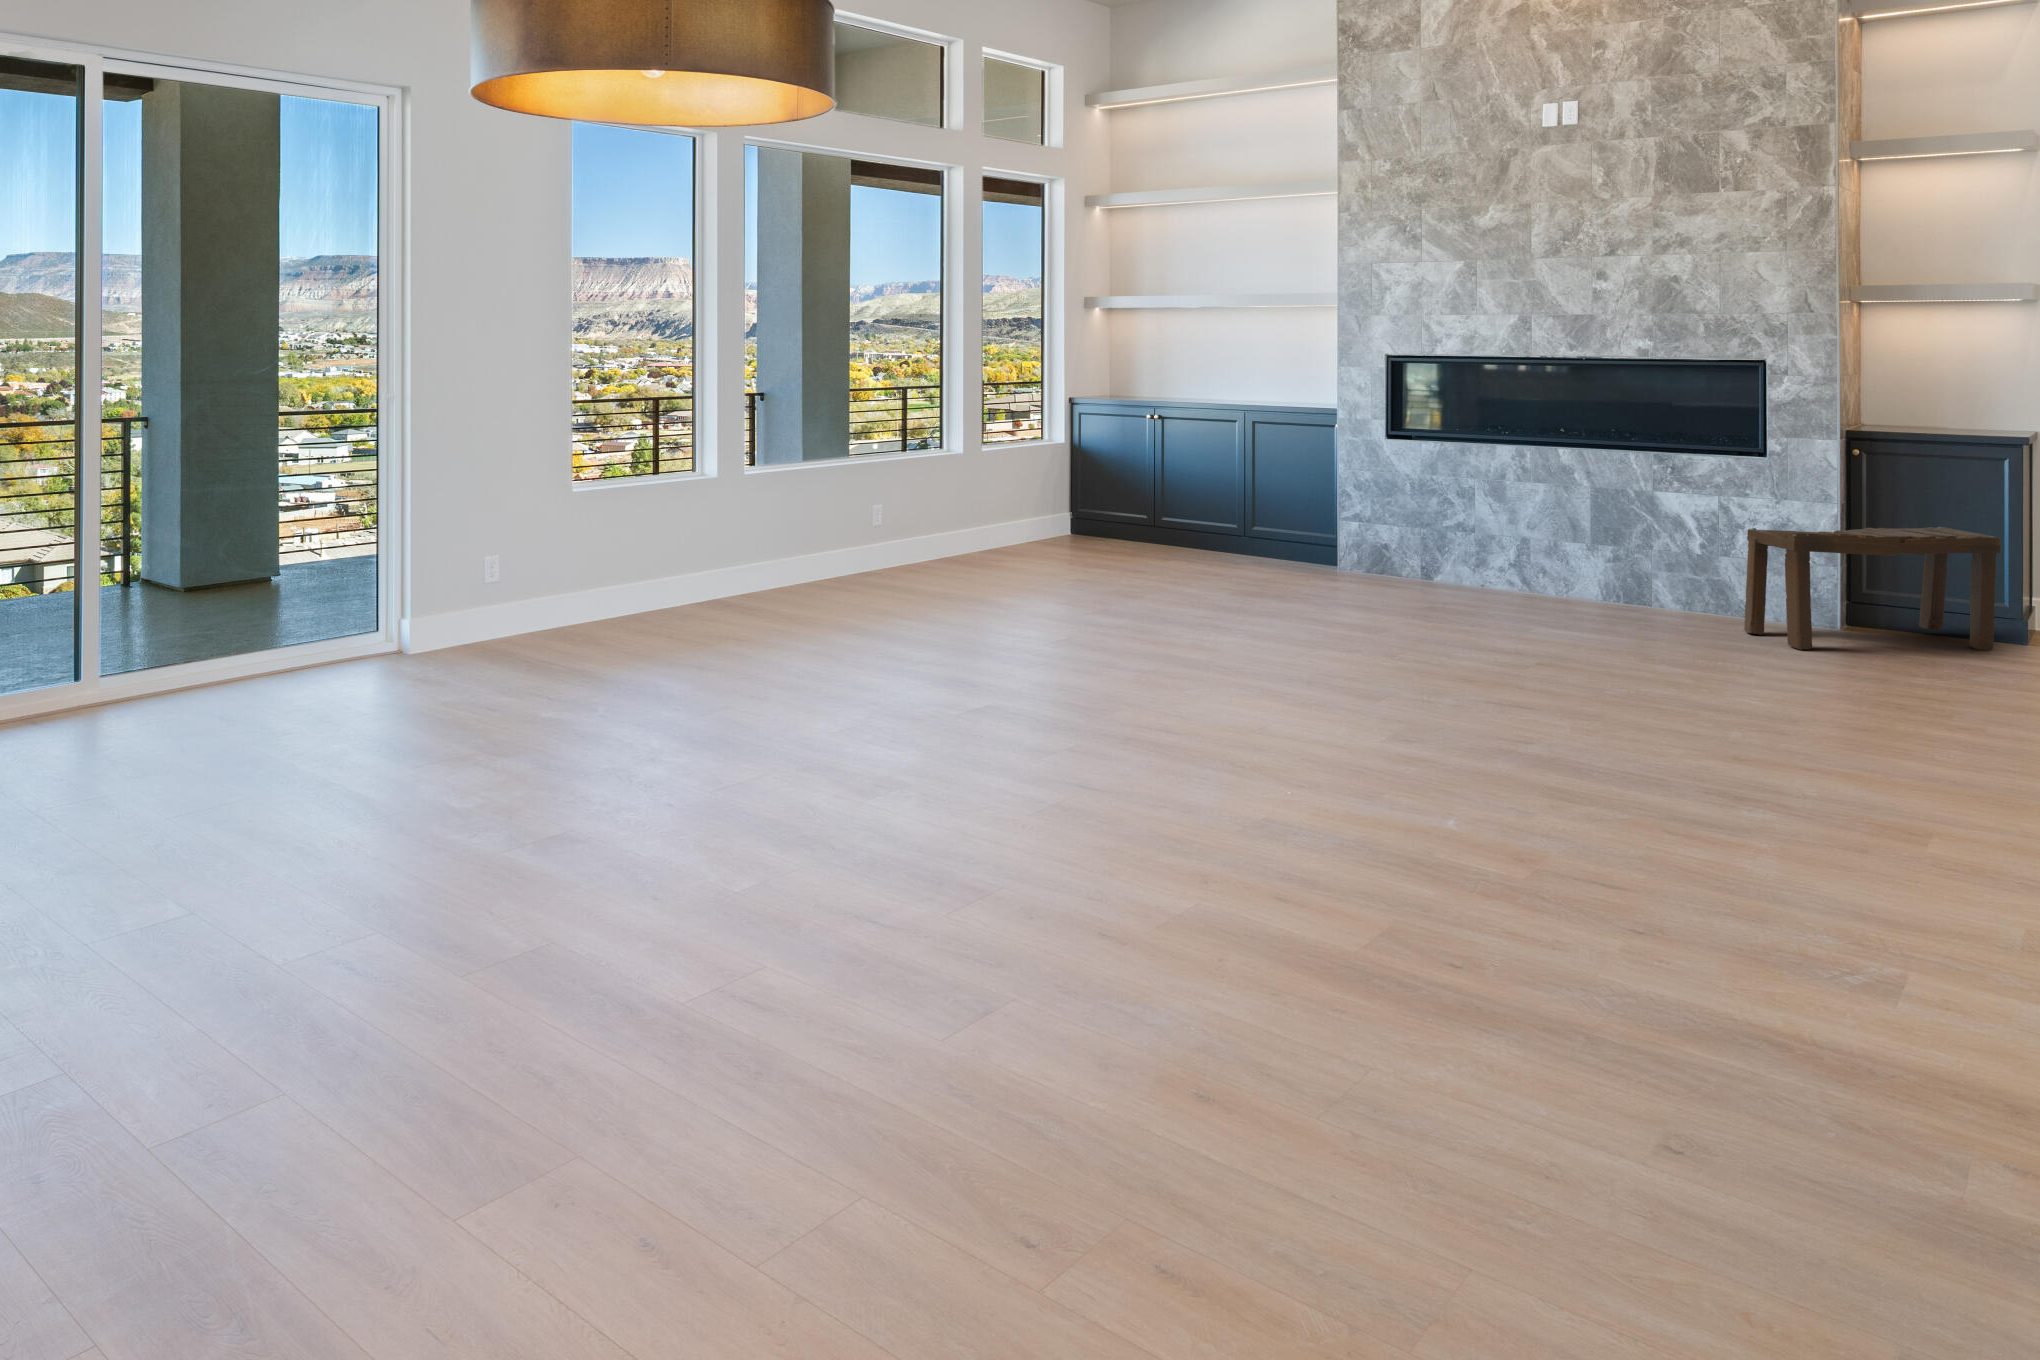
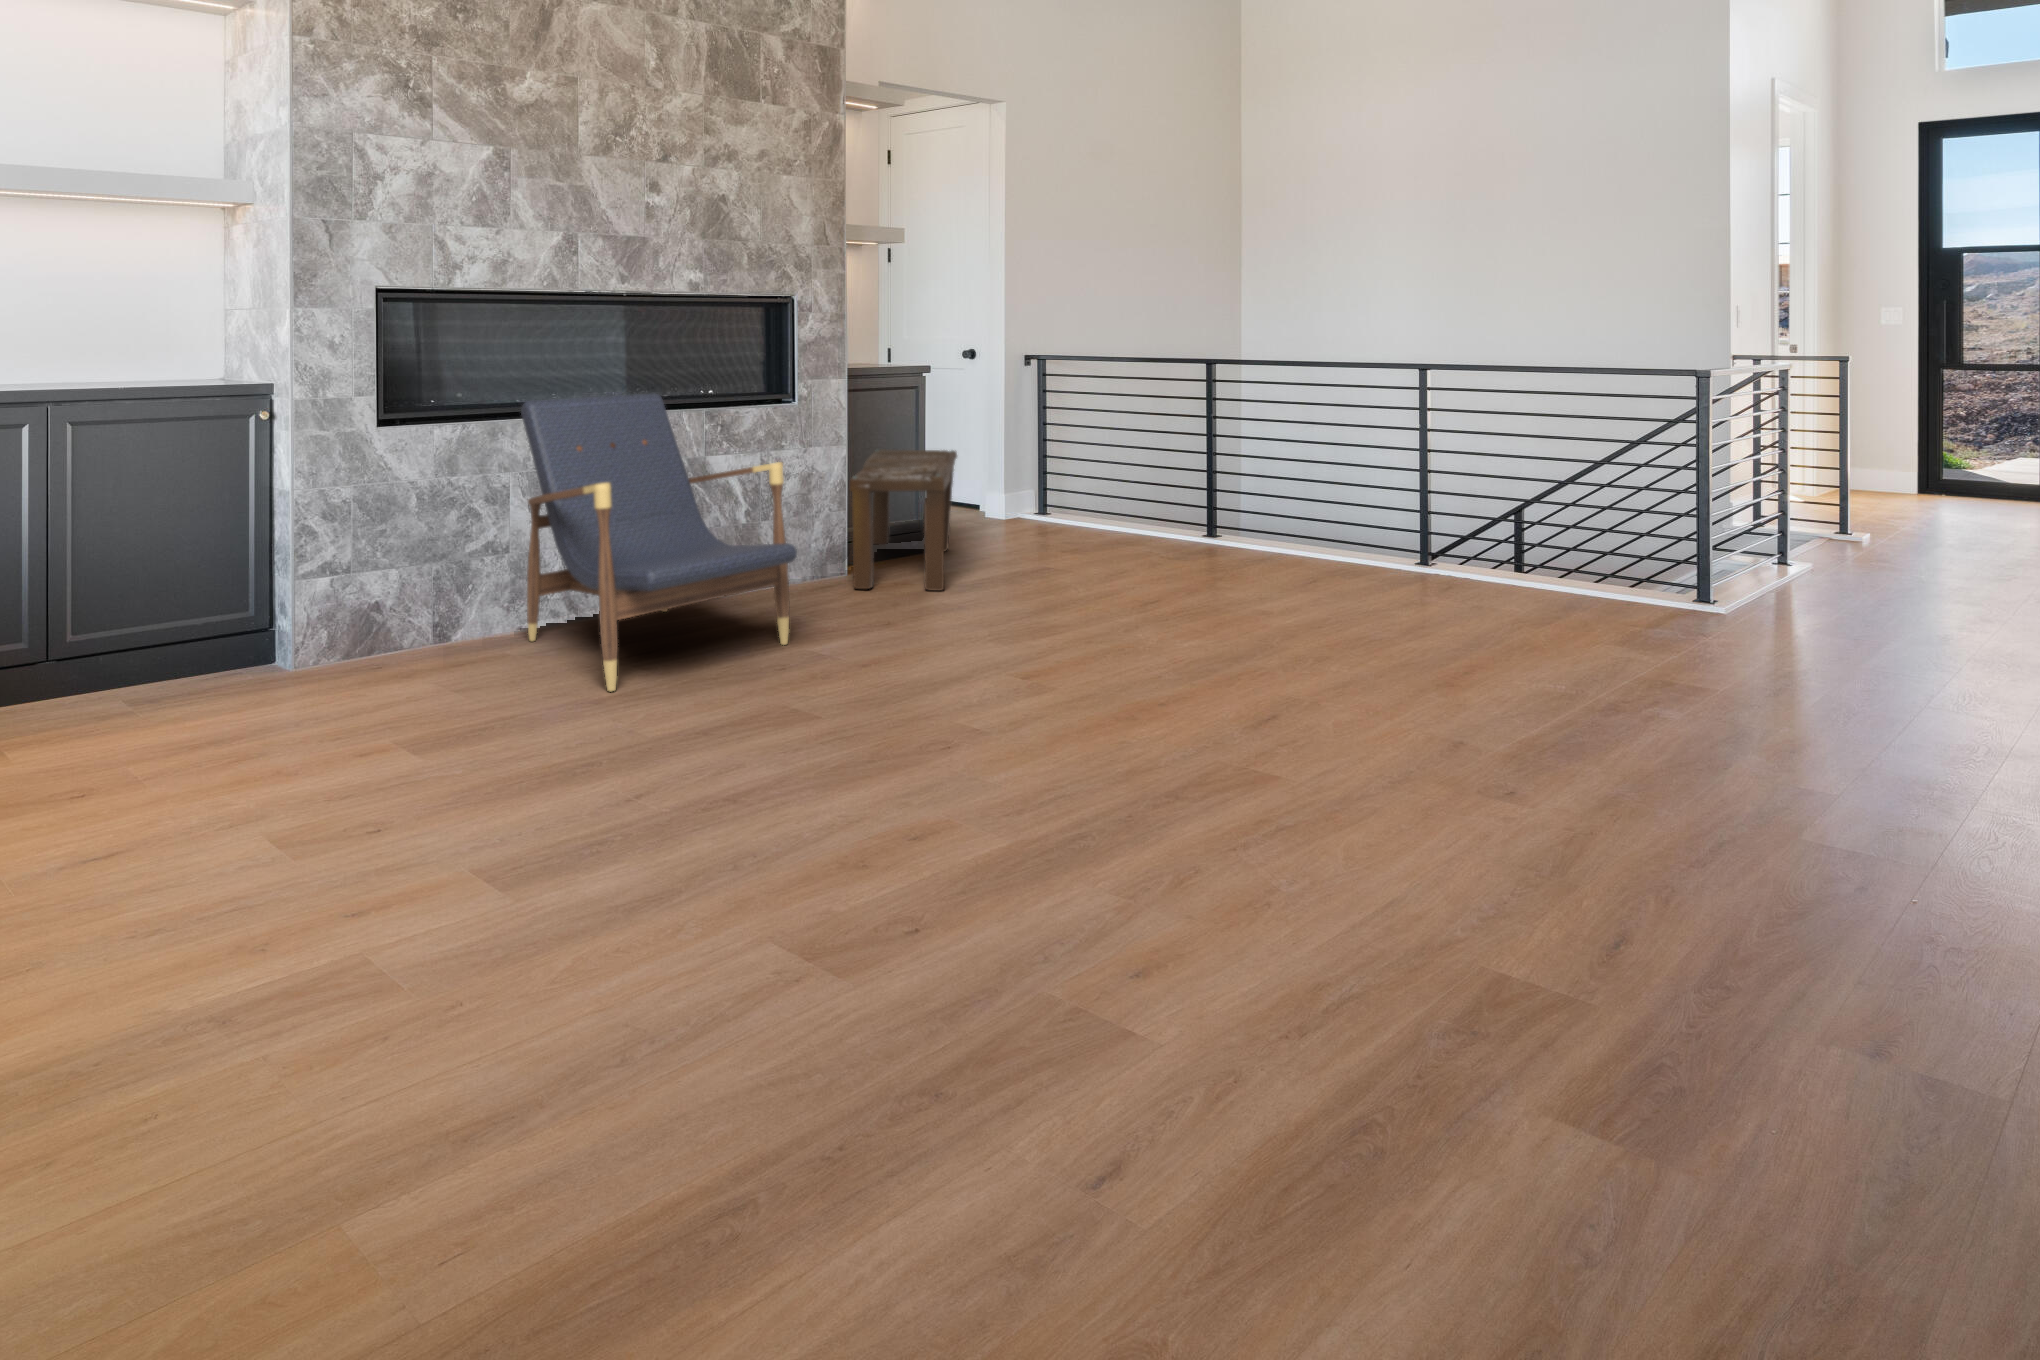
lounge chair: none [1404,429,1587,625] -> present [521,393,797,691]

